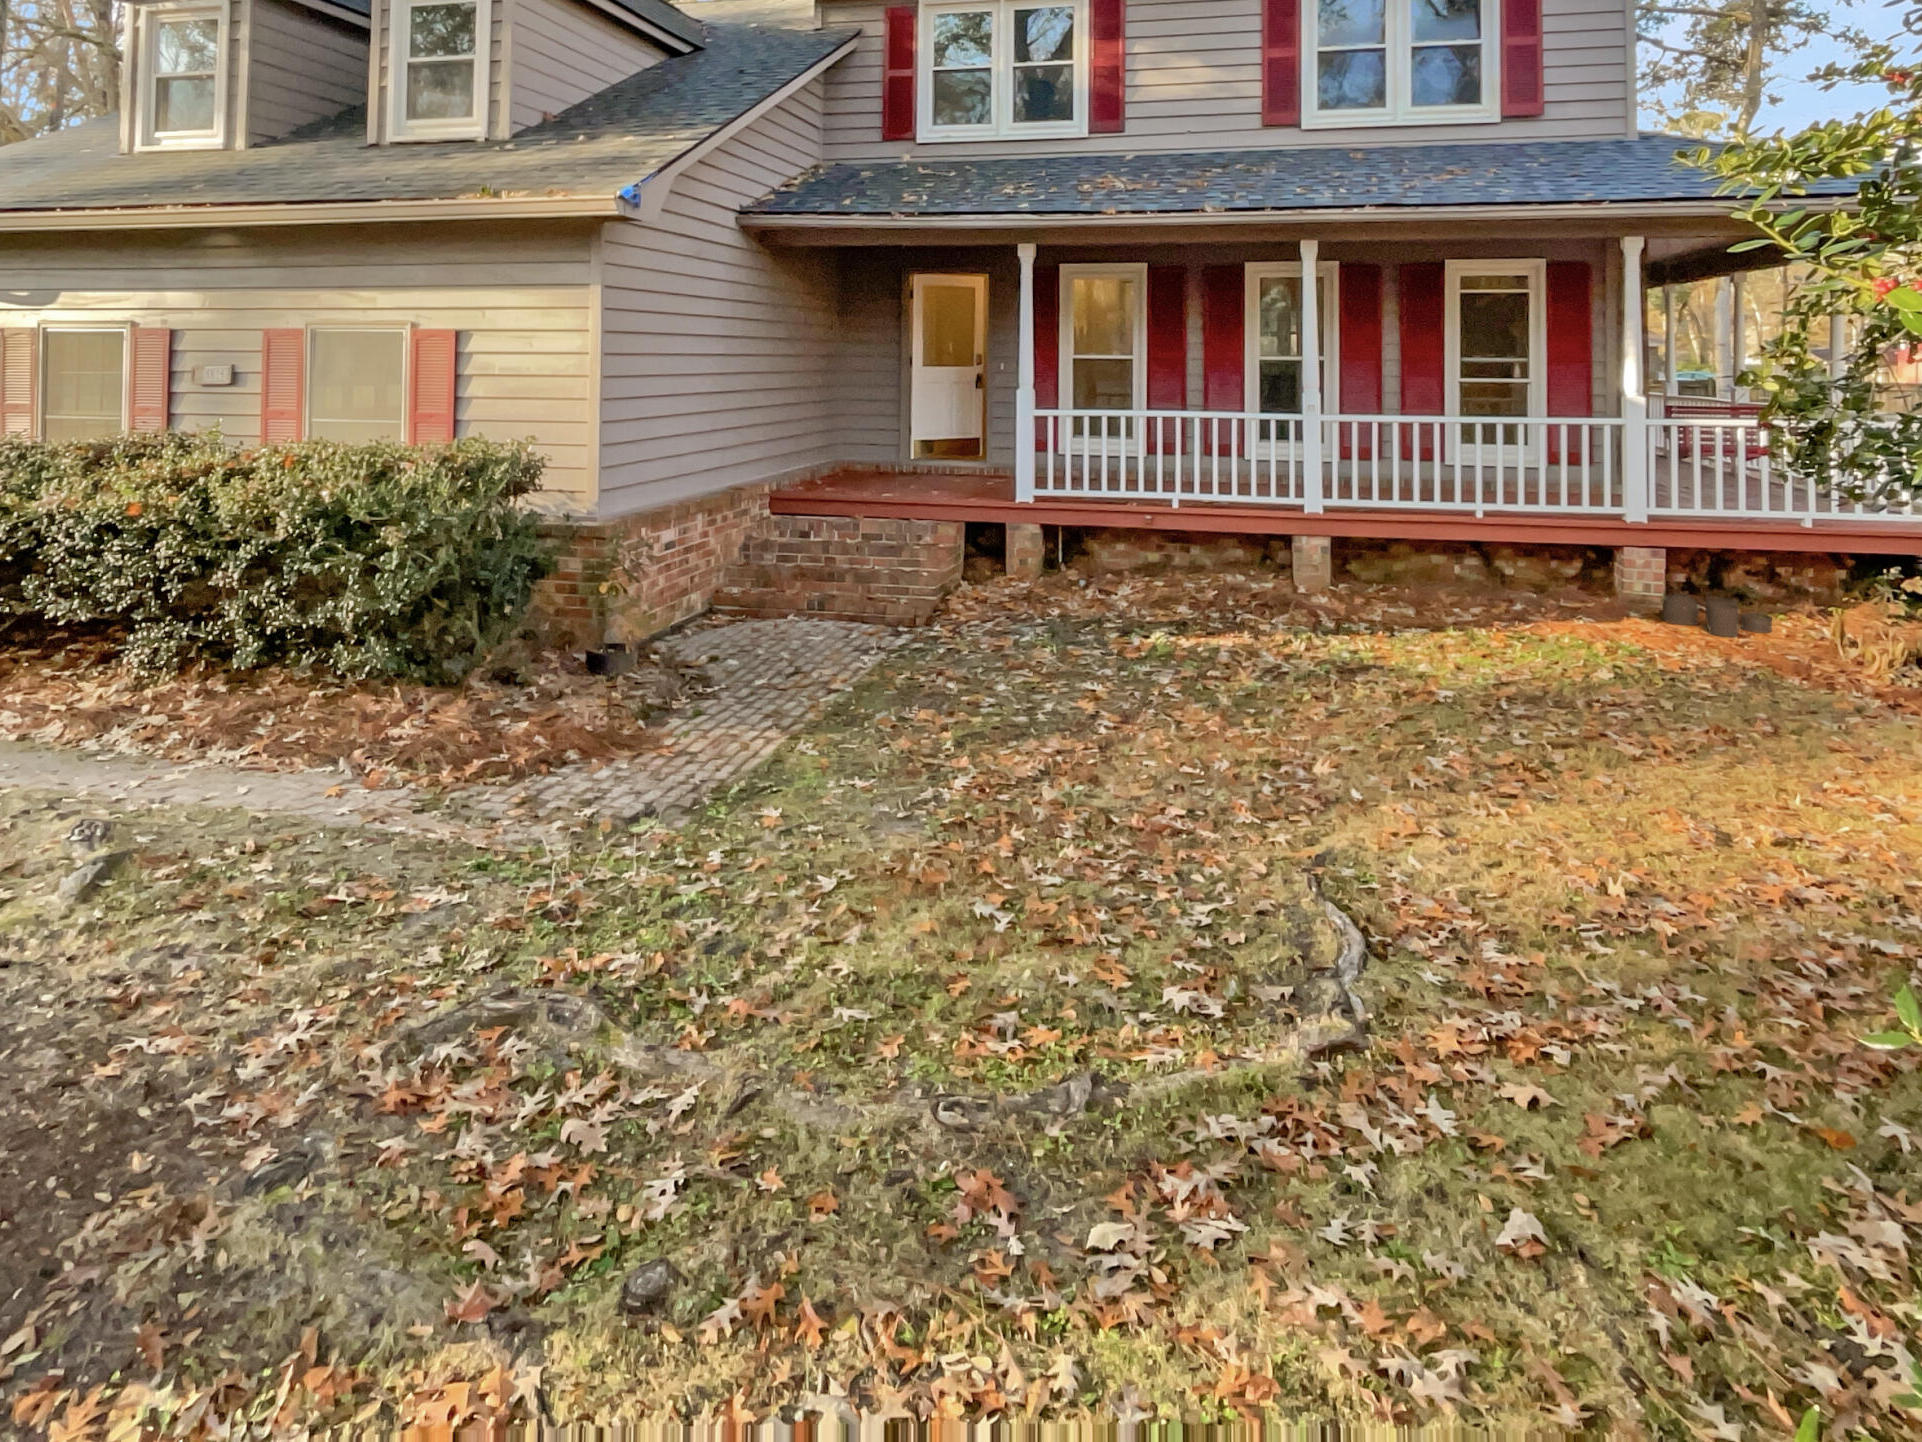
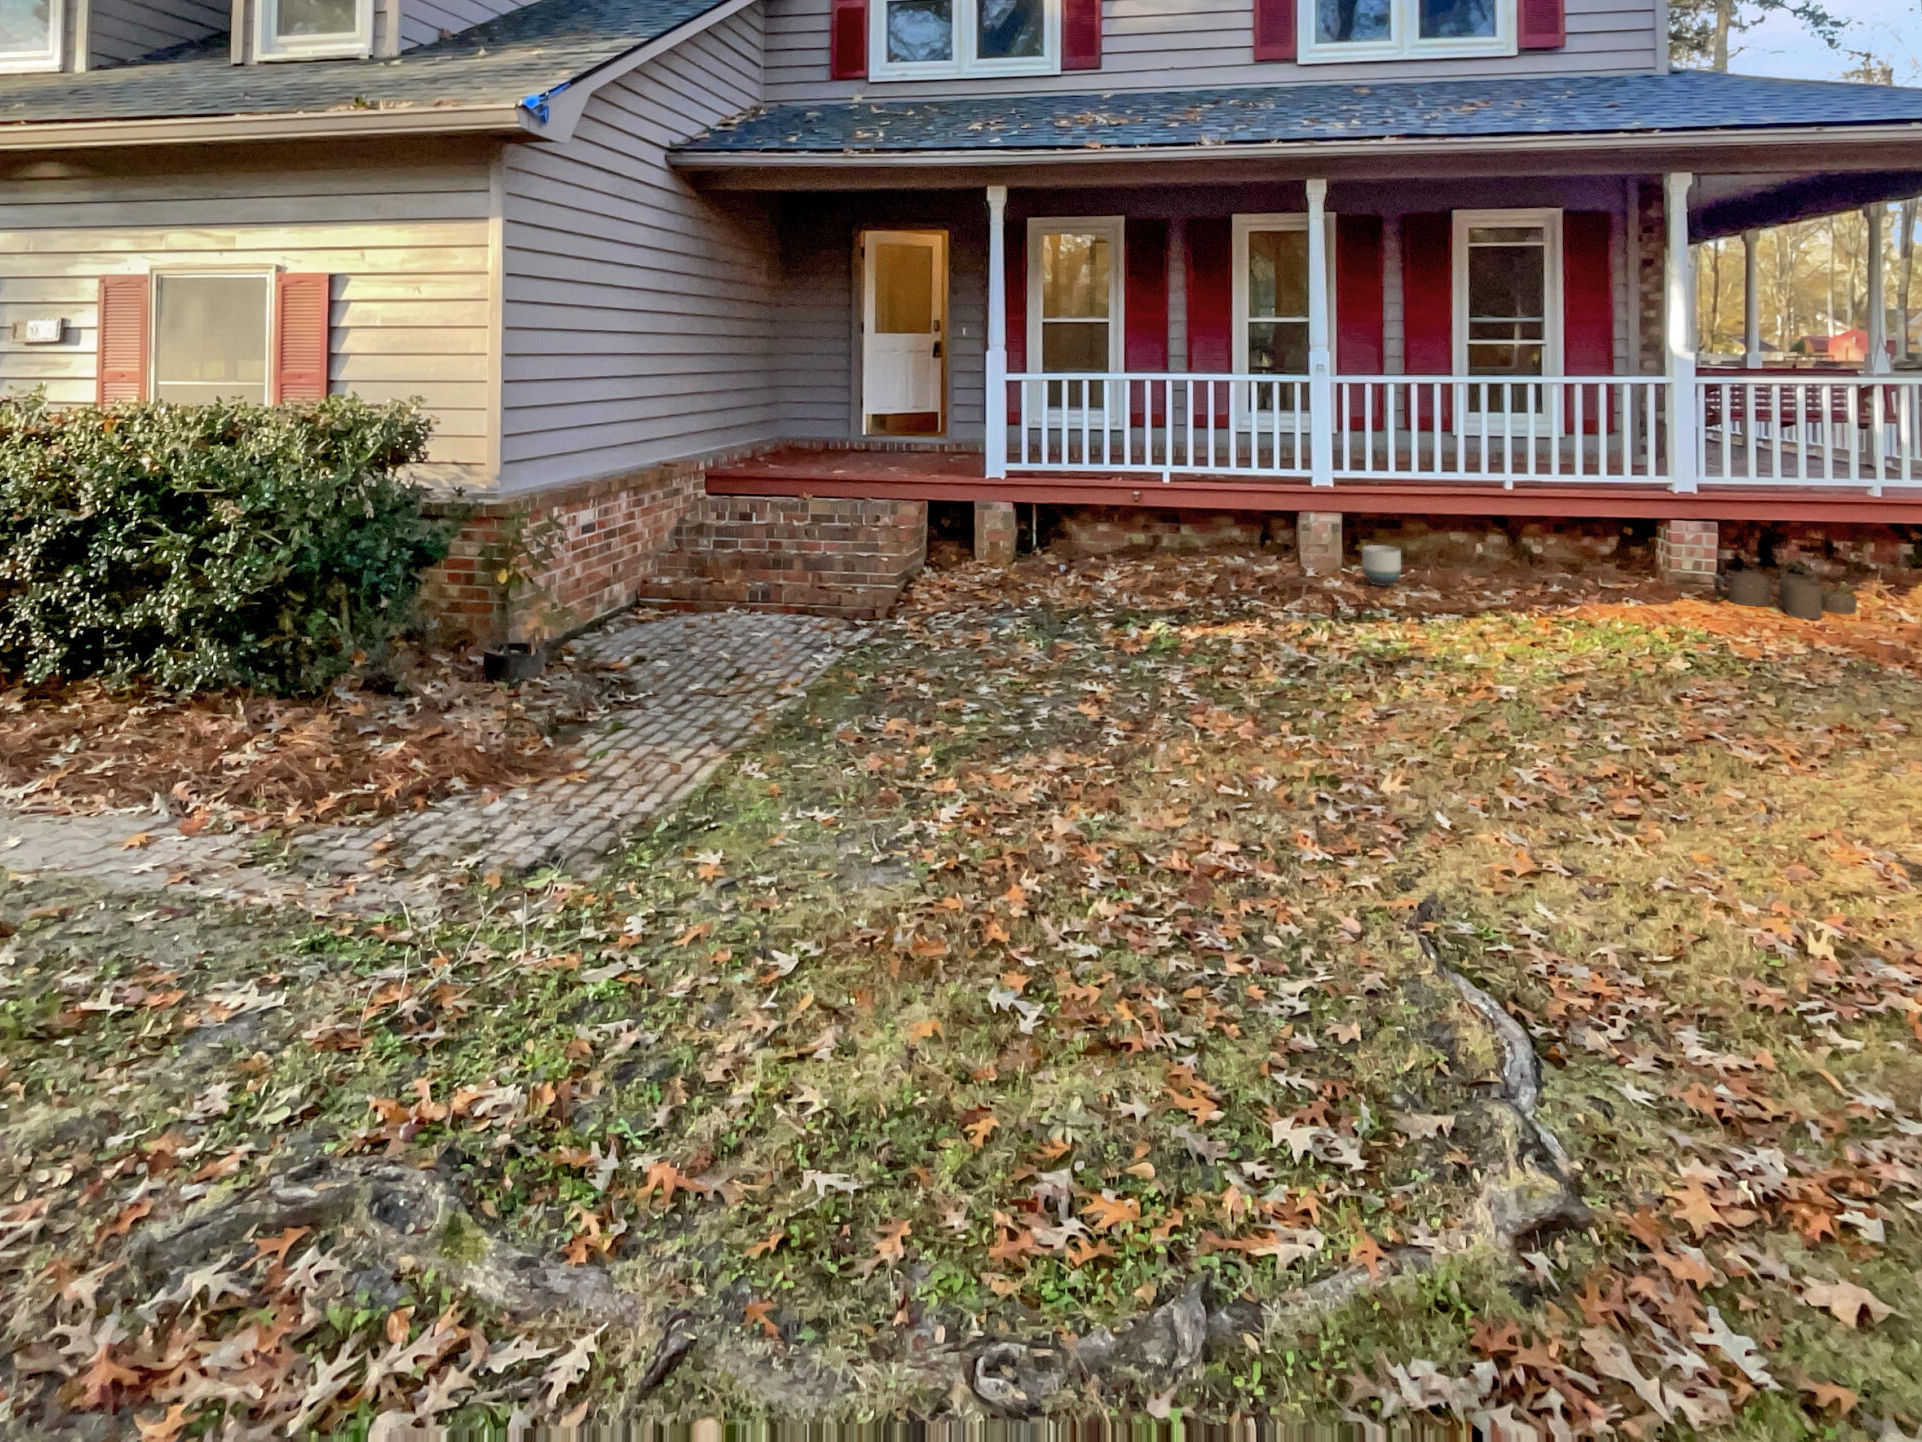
planter: none [1343,567,1377,603] -> present [1362,545,1401,586]

